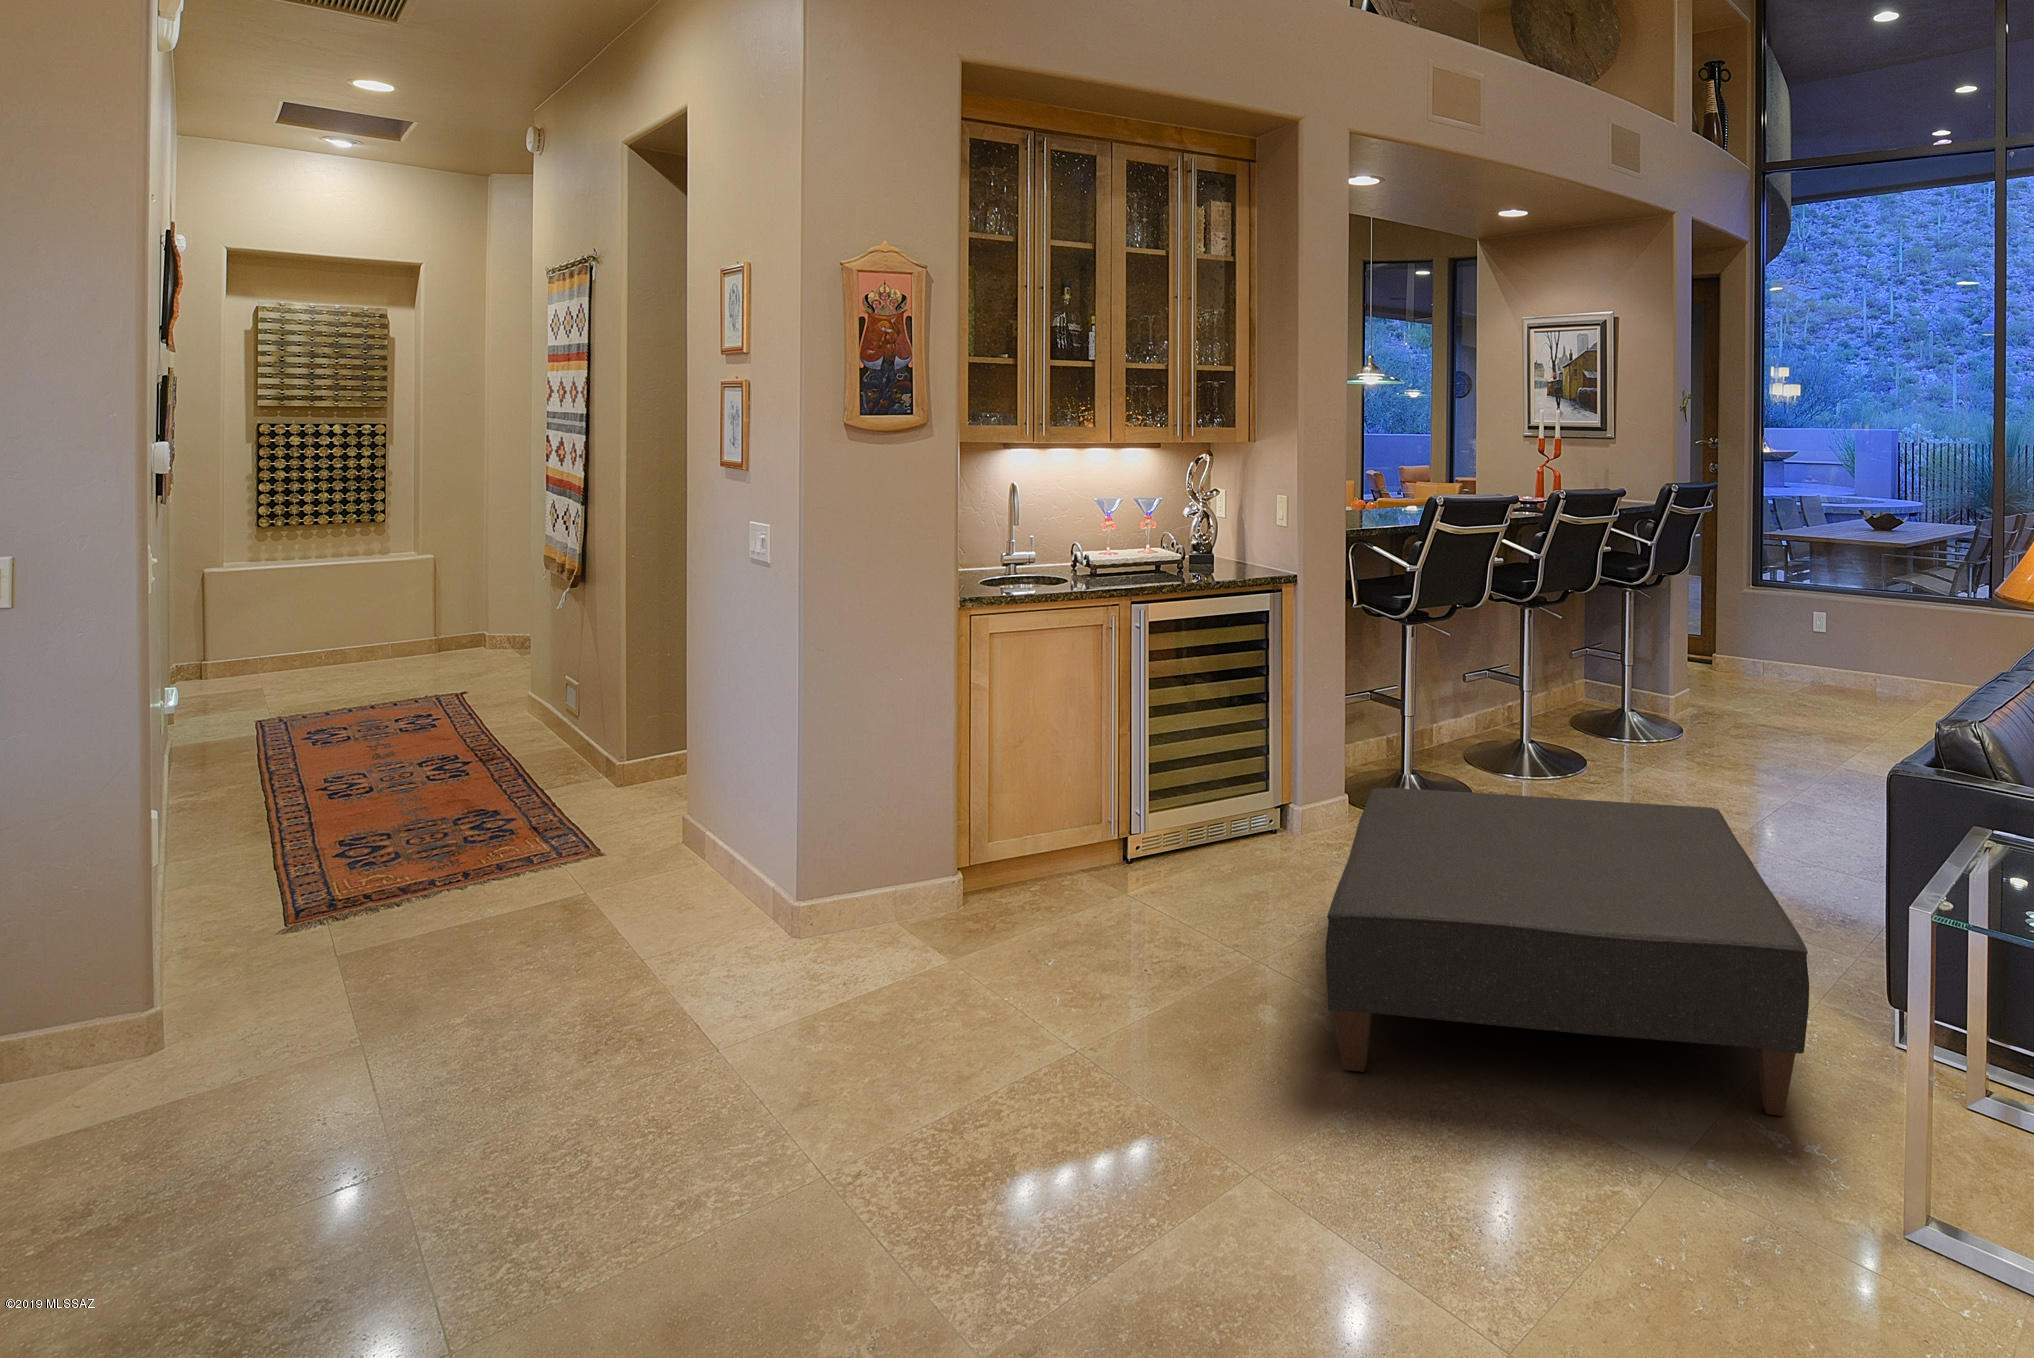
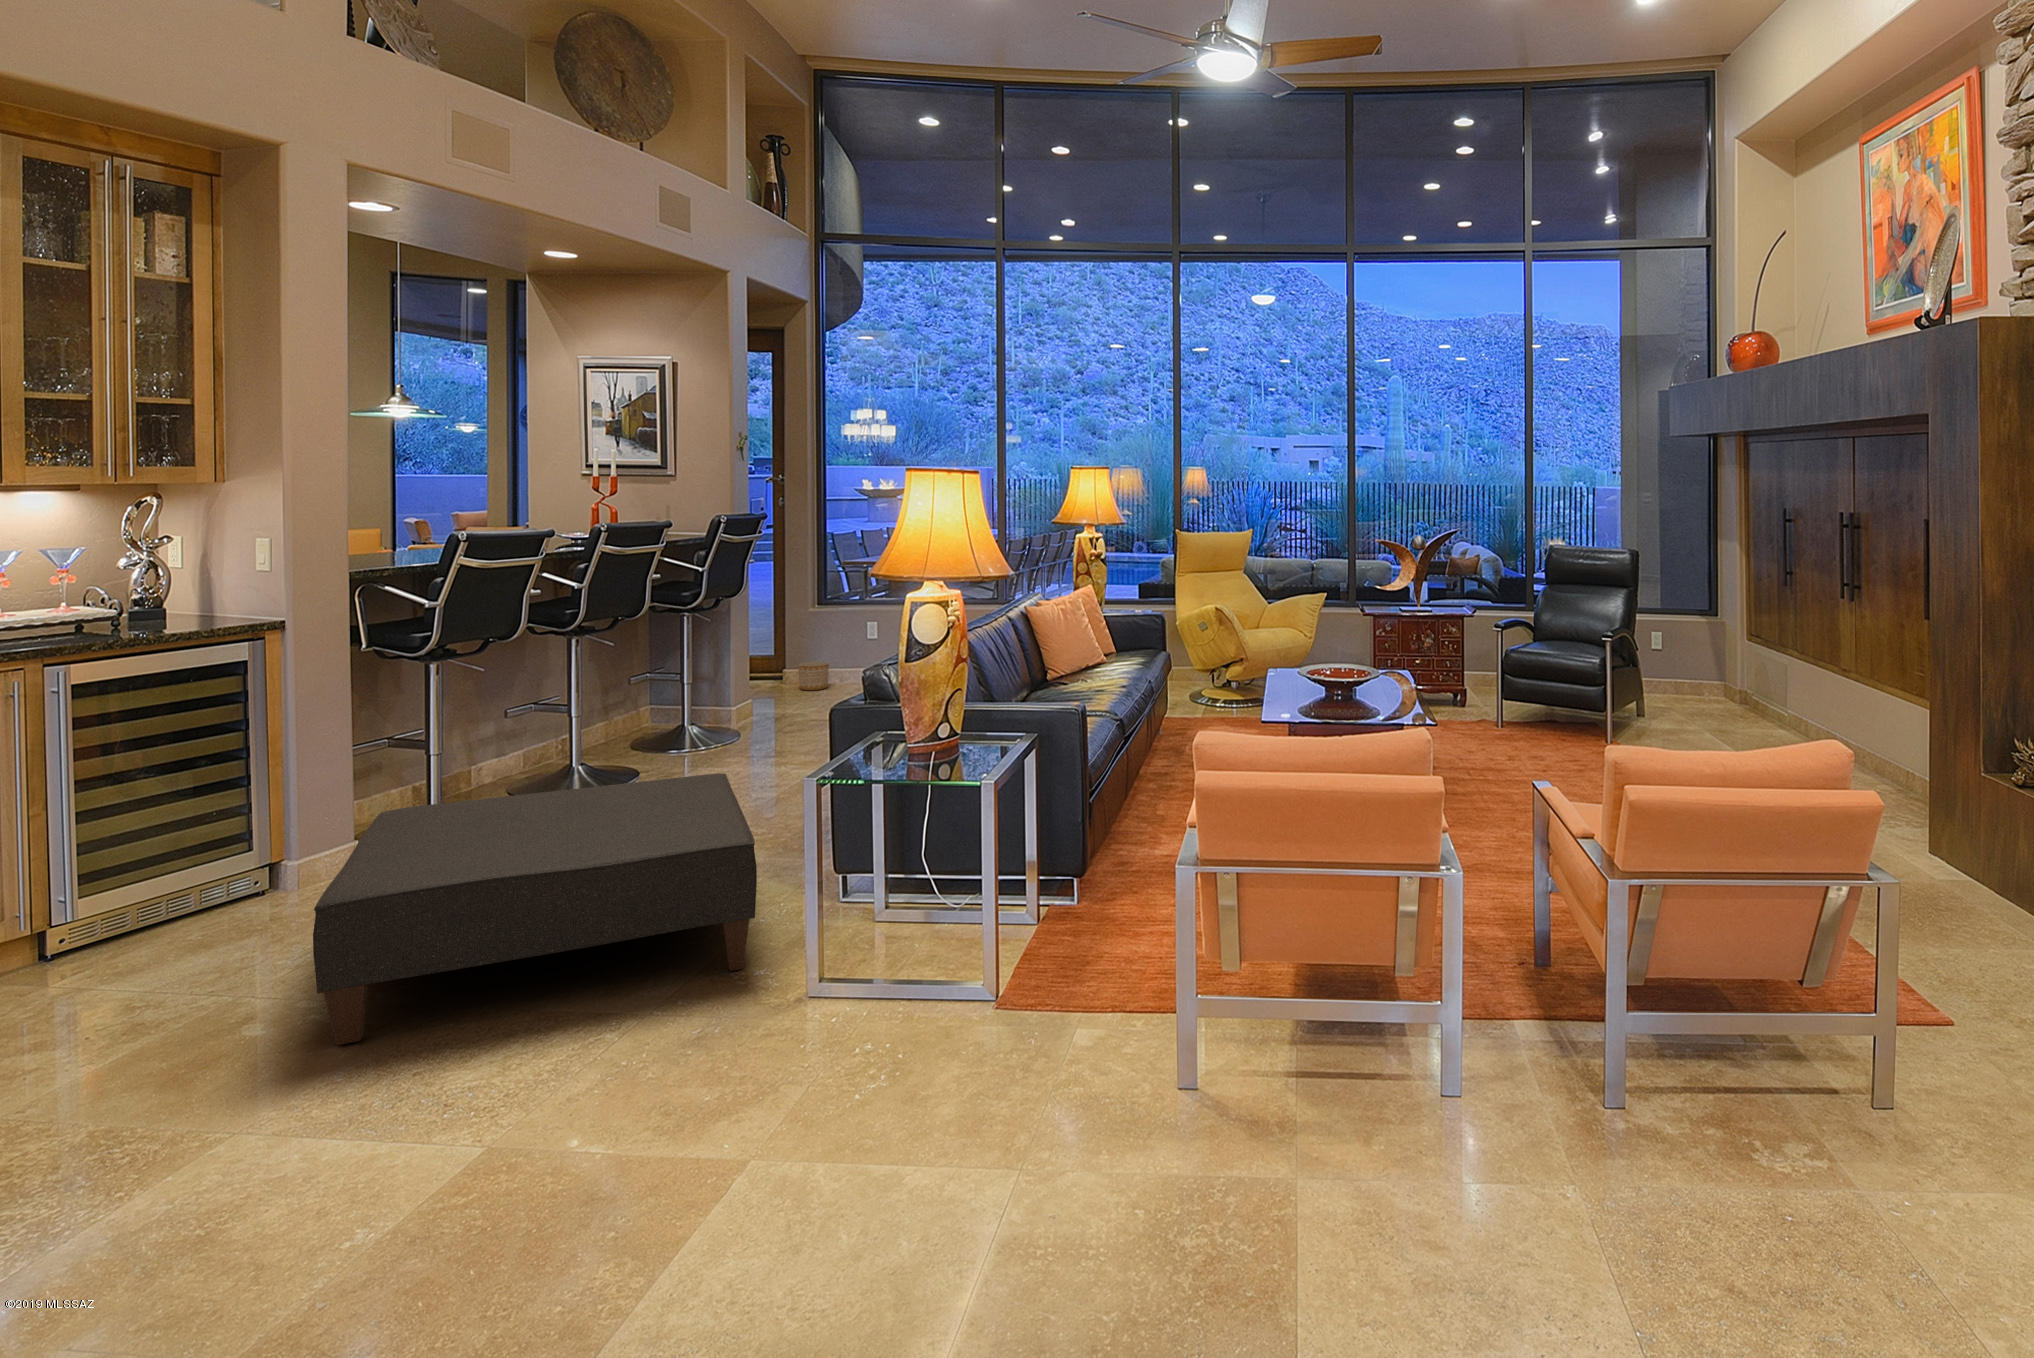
planter: none [1727,648,1762,681] -> present [798,662,829,690]

